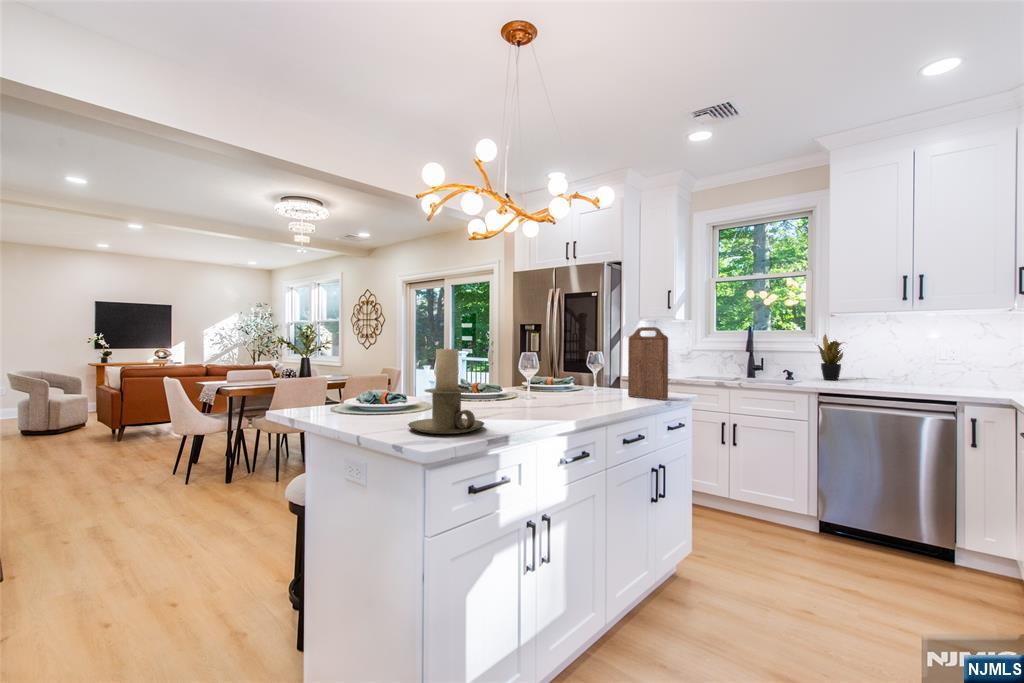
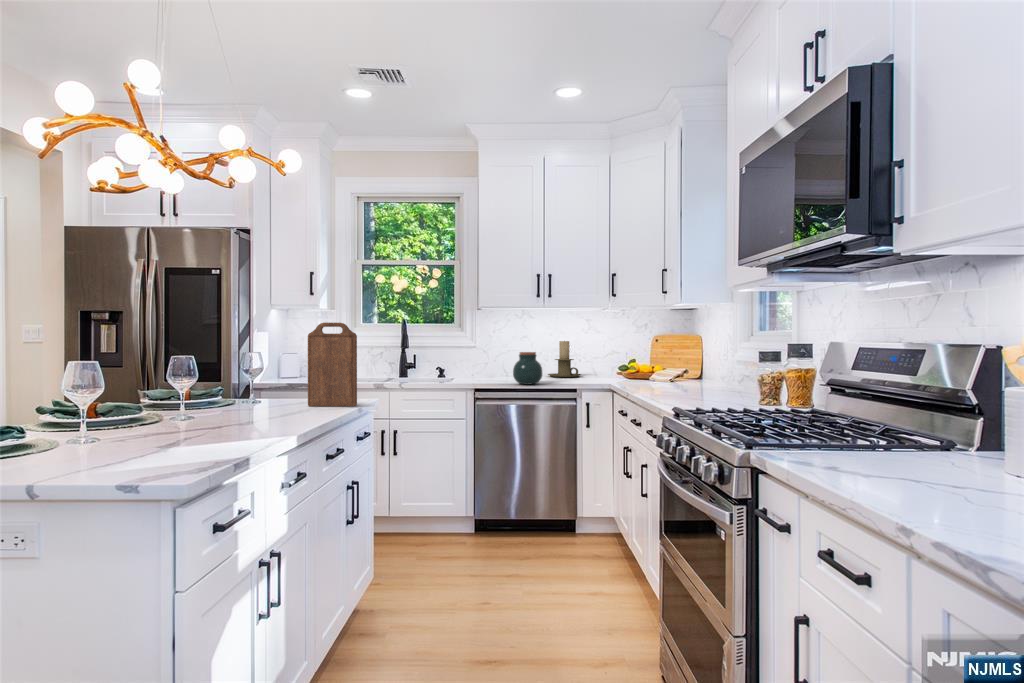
potted plant: present [817,334,843,380] -> none [460,326,493,376]
candle holder: present [408,348,484,434] -> present [548,341,581,377]
jar: none [865,358,904,392] -> present [513,352,542,385]

